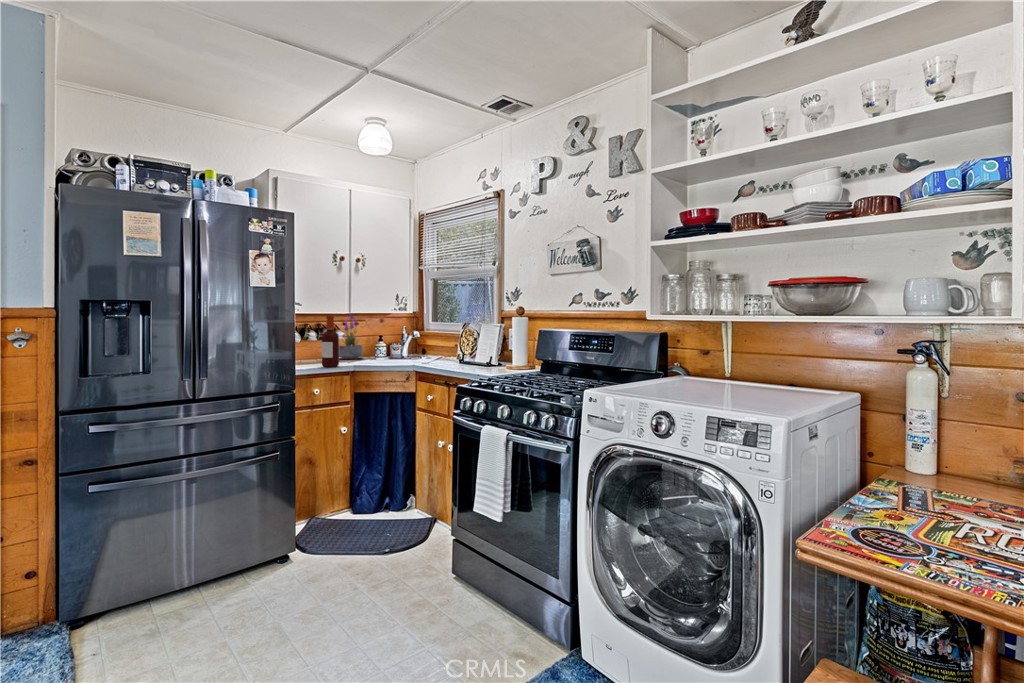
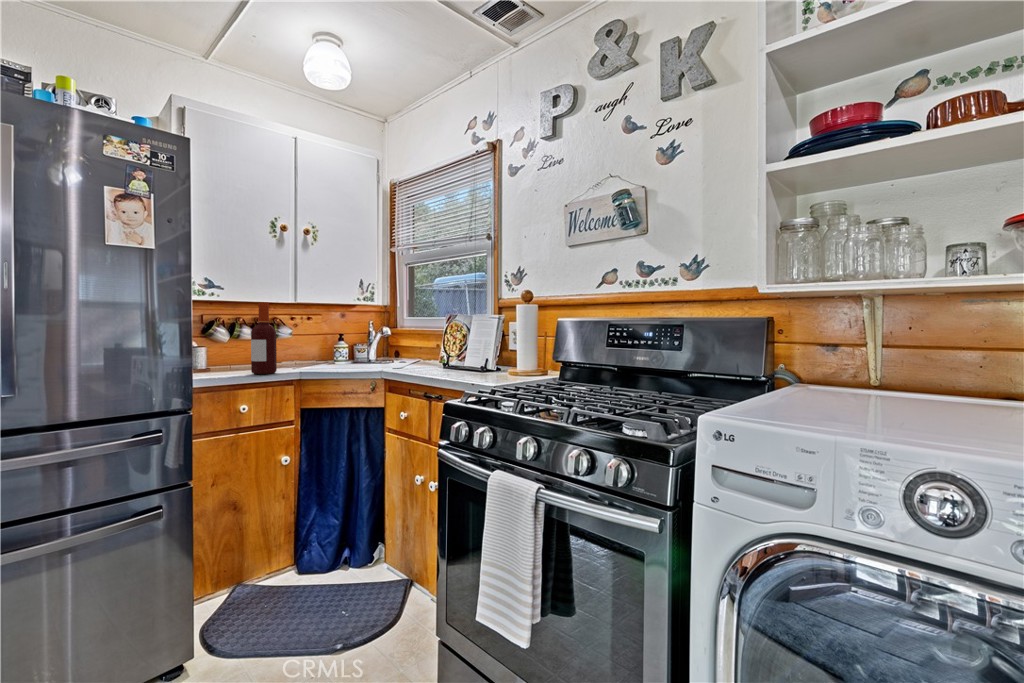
potted plant: present [339,313,363,359] -> none [282,296,317,364]

